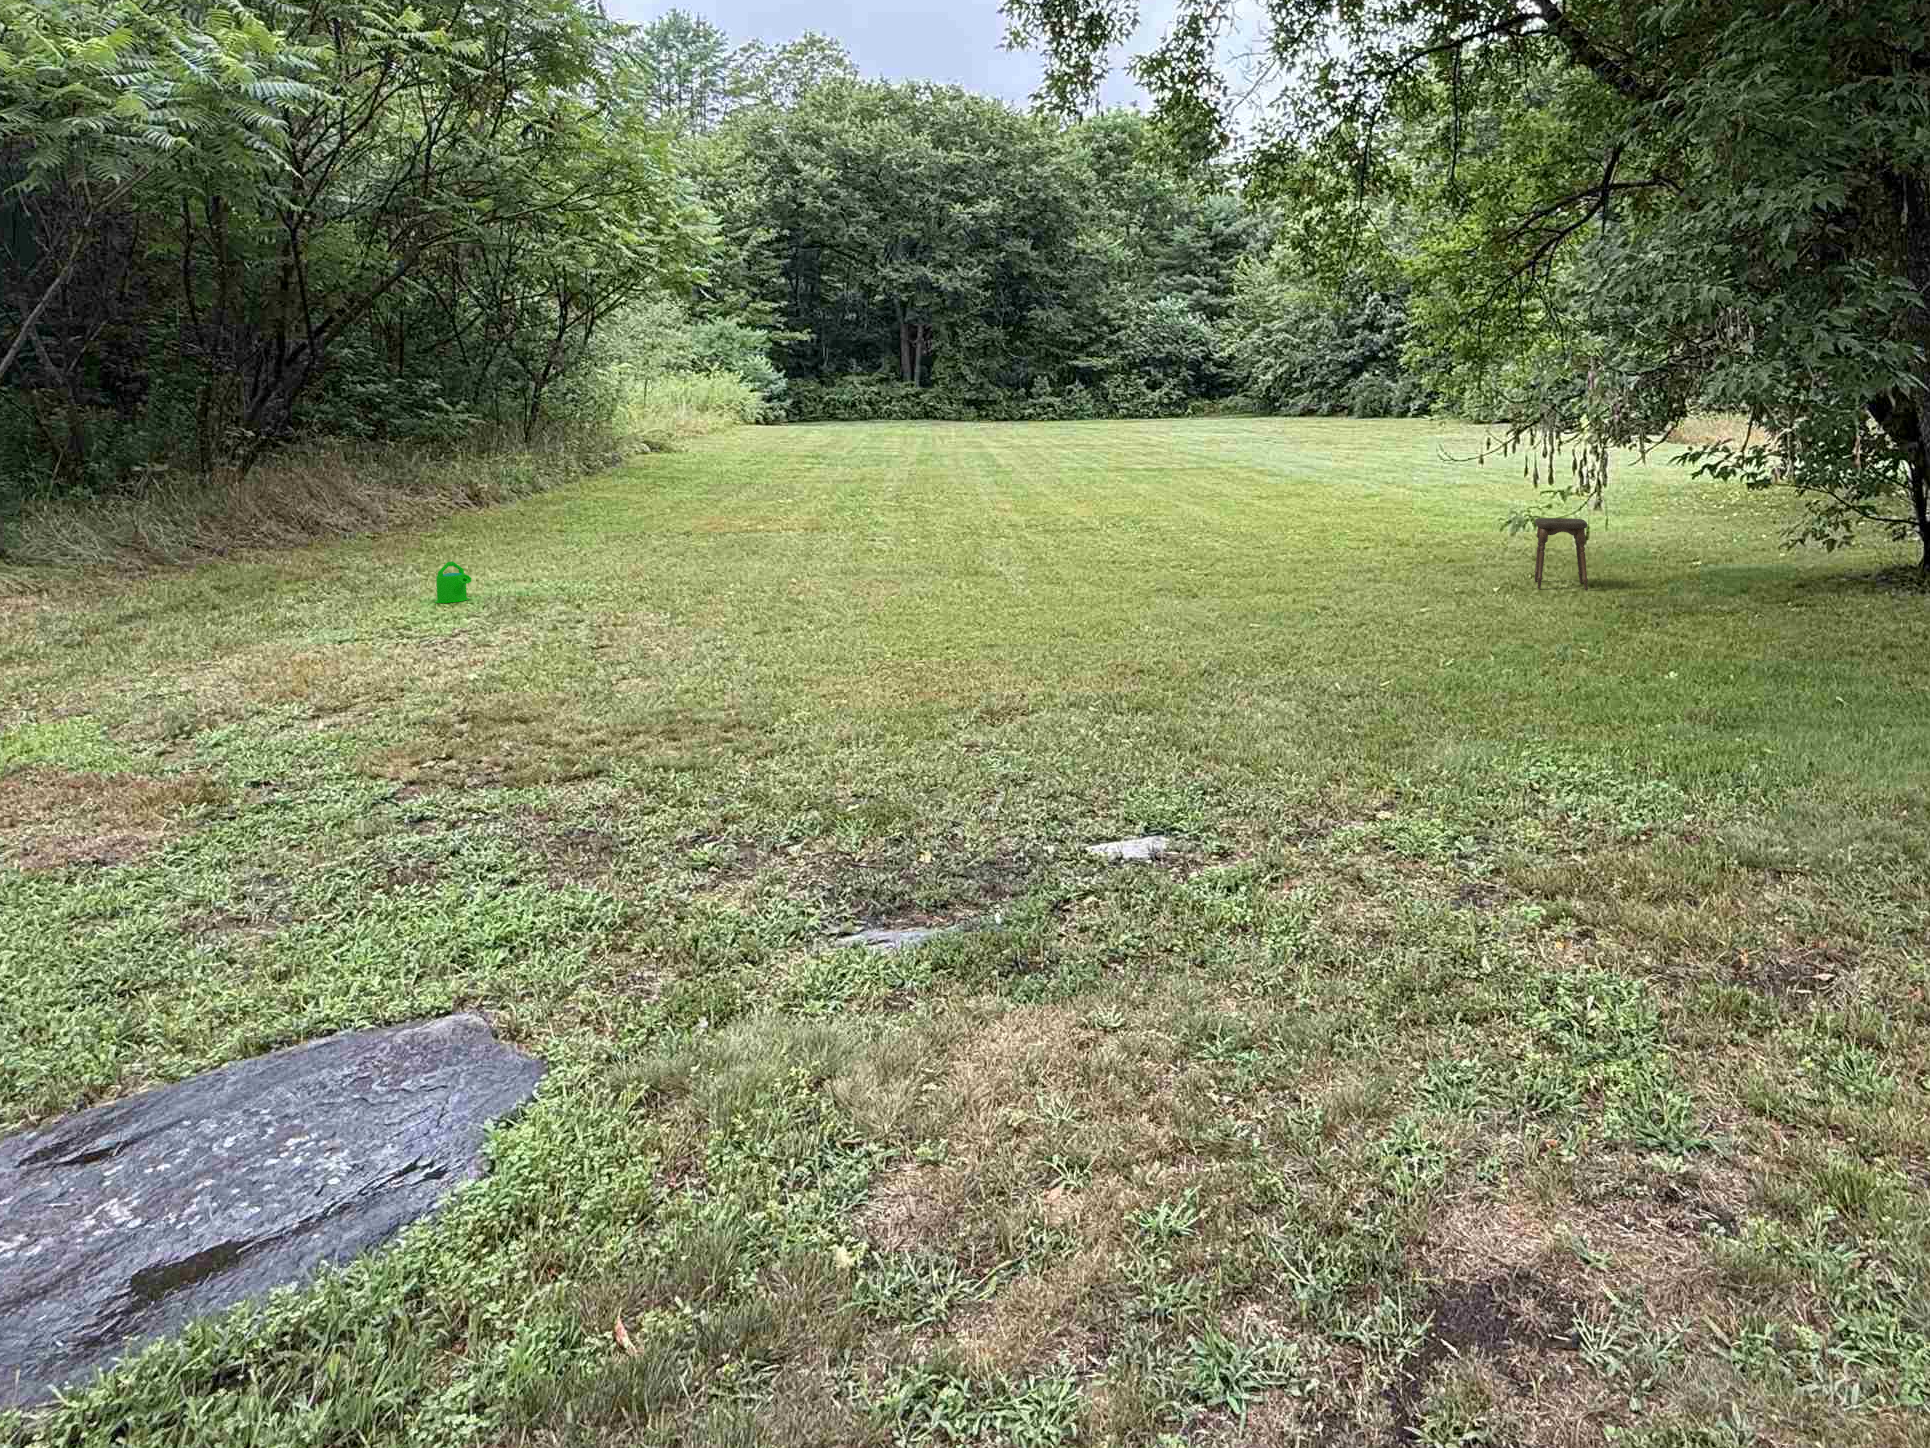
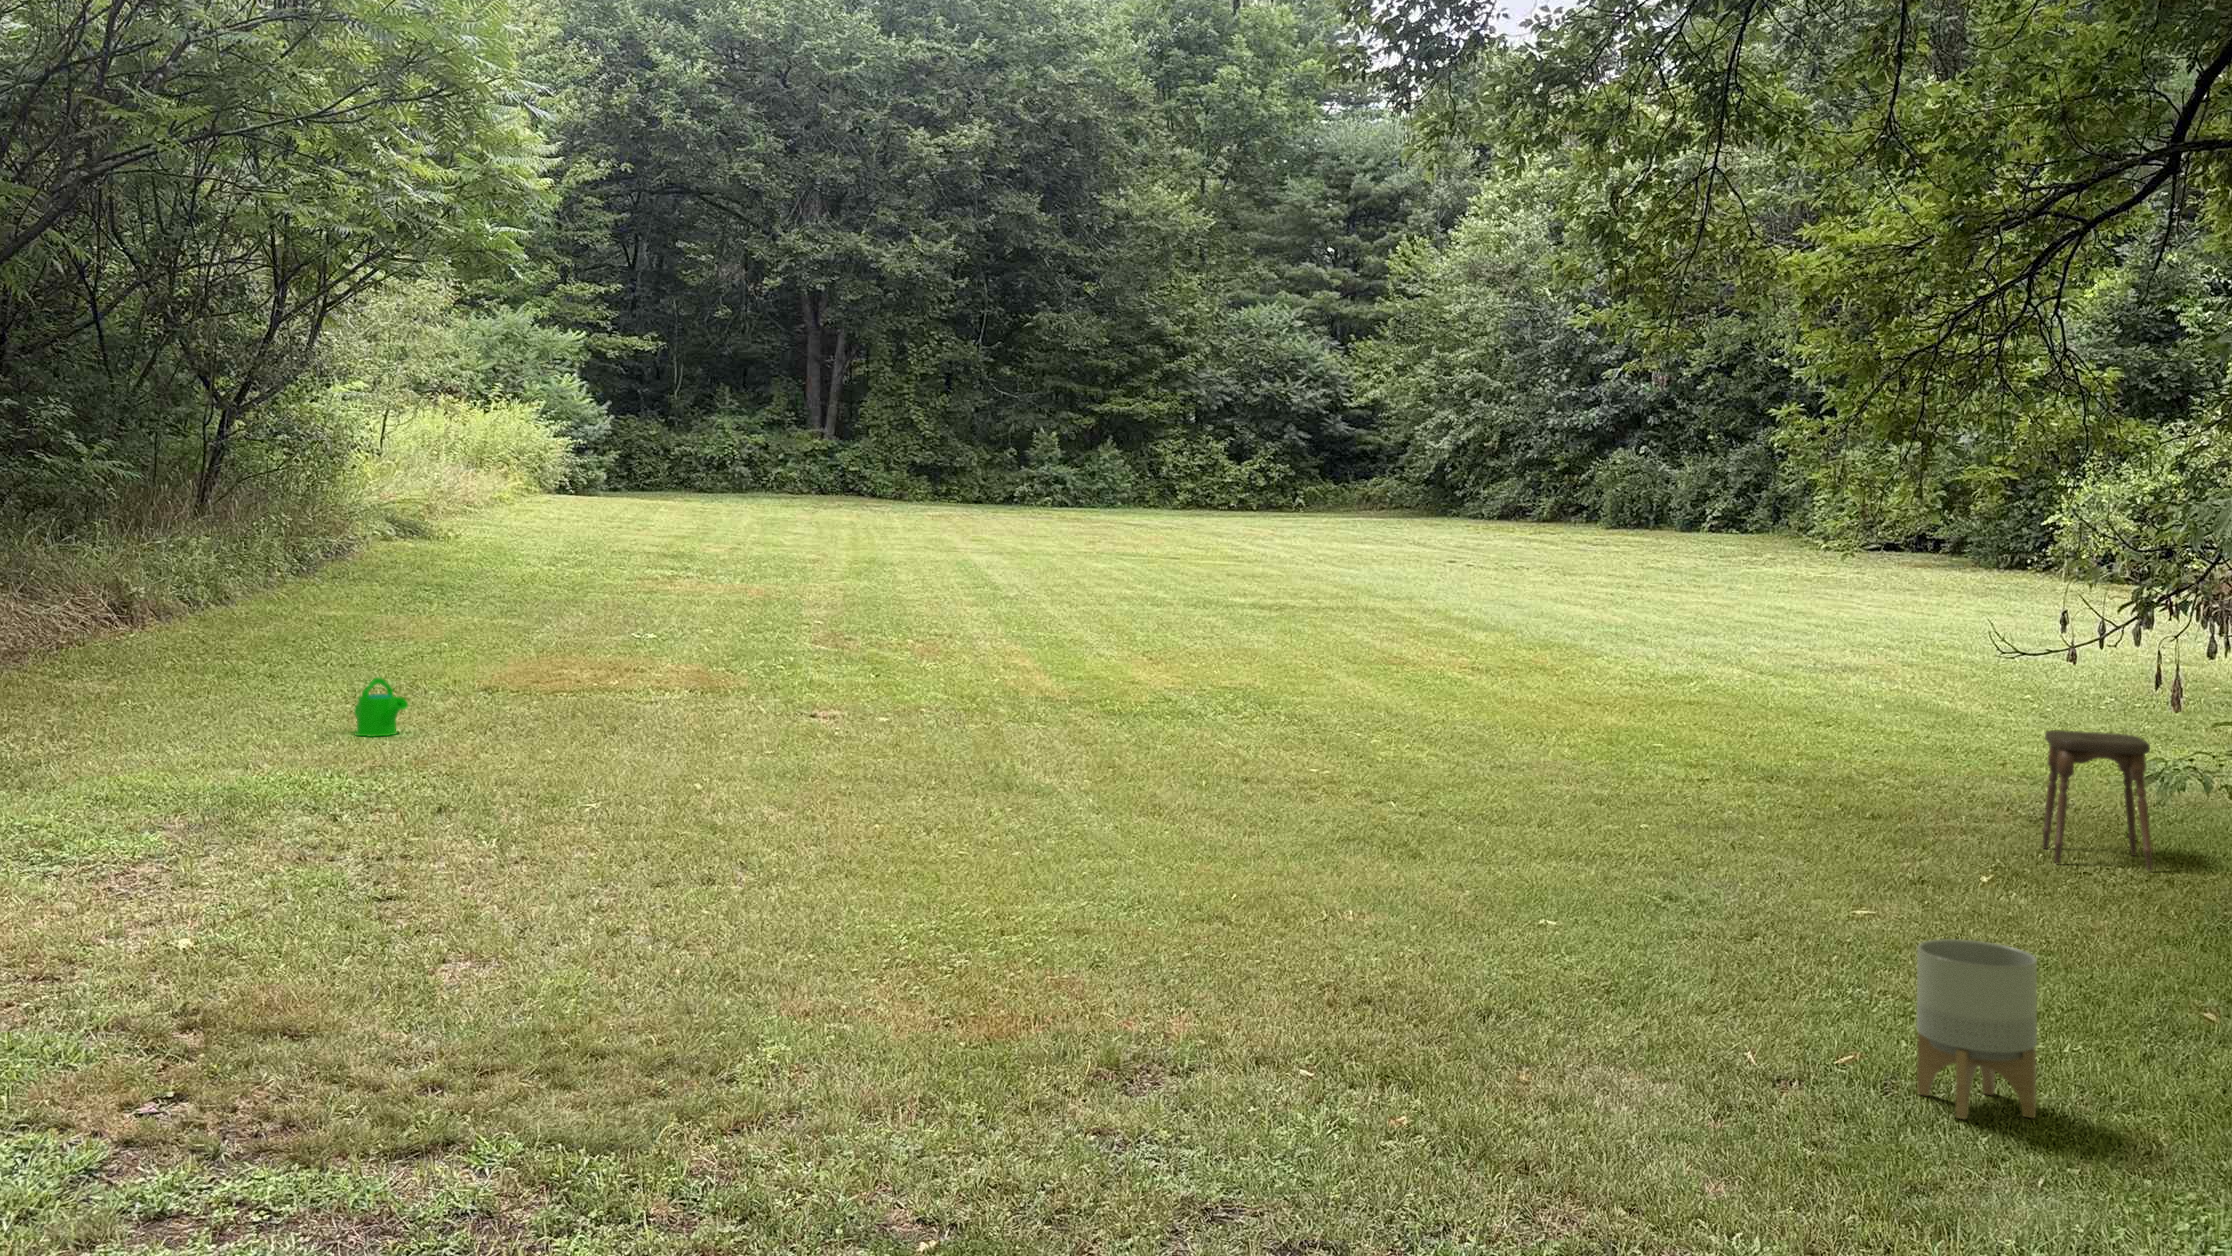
watering can: present [435,561,471,603] -> present [354,677,408,737]
planter: none [1417,625,1477,718] -> present [1917,939,2037,1119]

